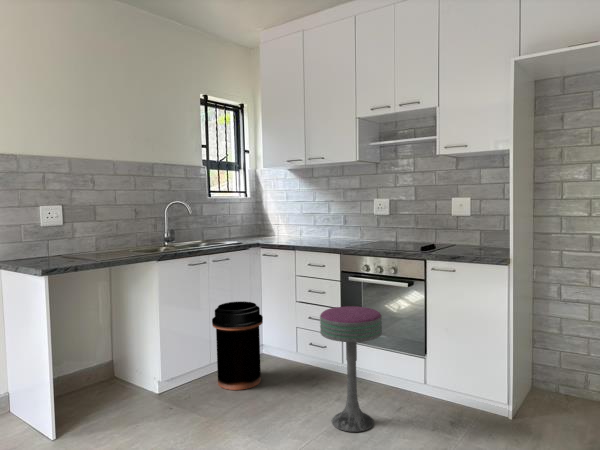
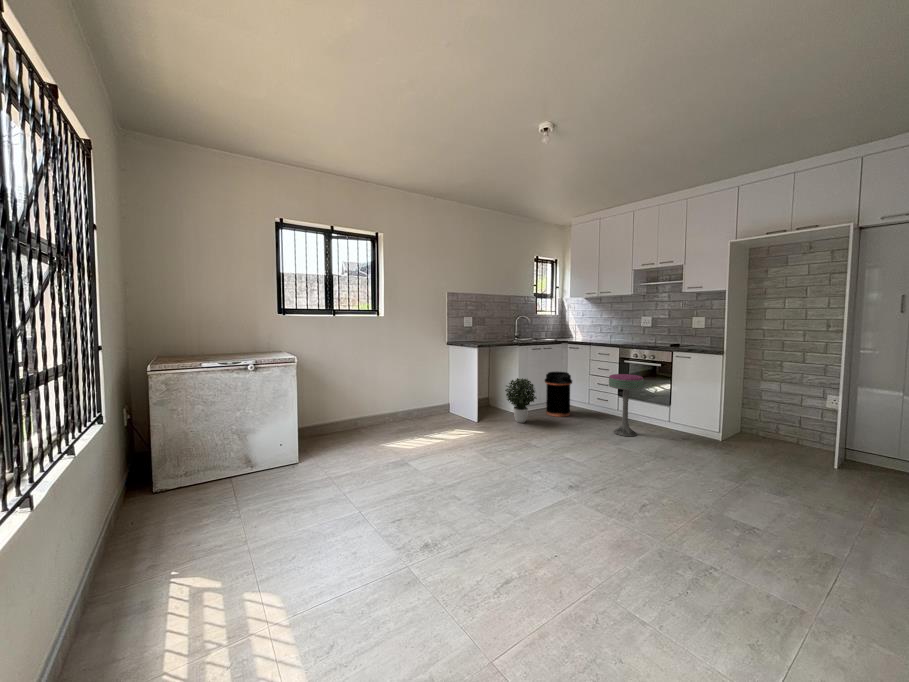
potted plant: none [122,325,188,419] -> present [505,378,537,423]

